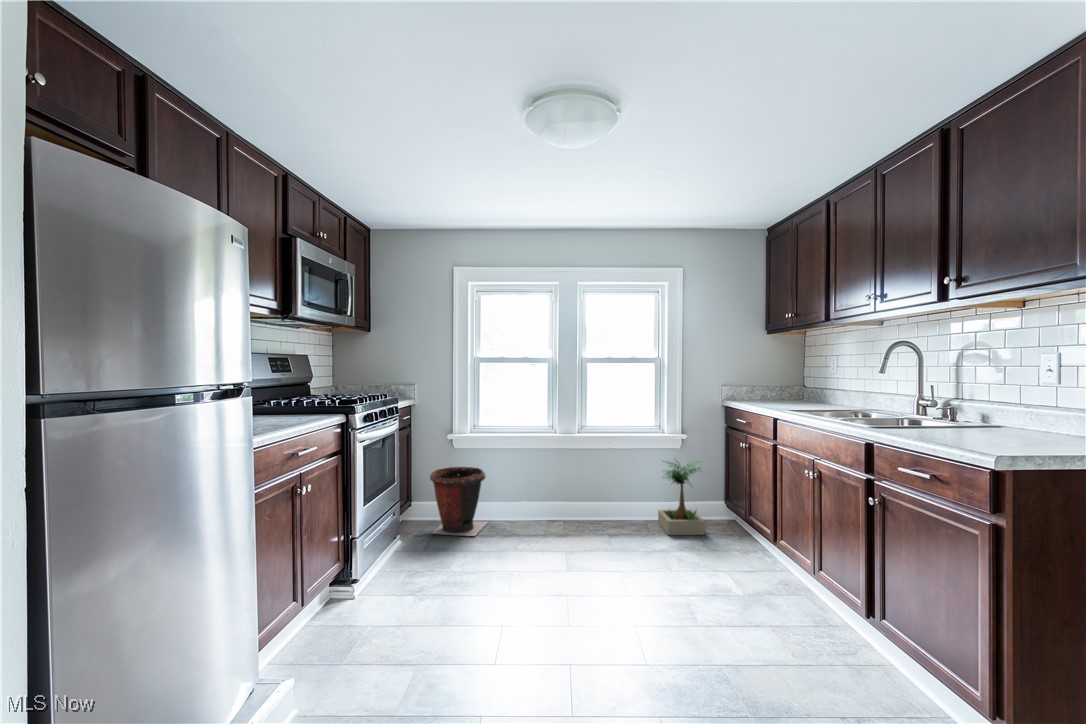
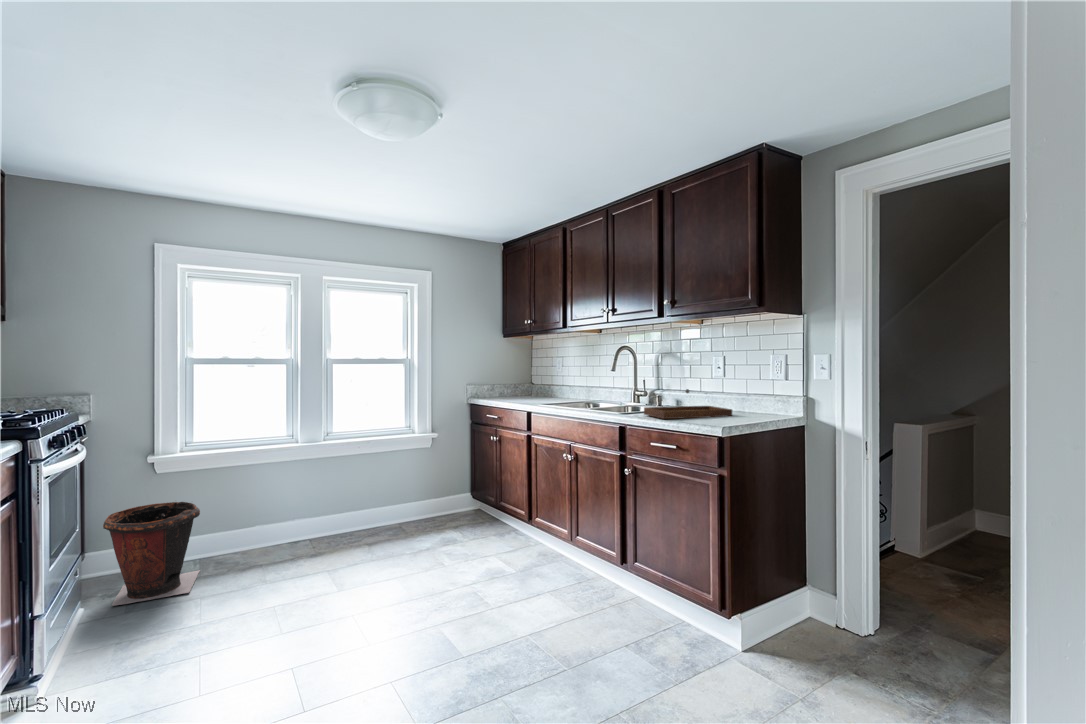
tray: none [899,399,1059,443] -> present [644,389,732,419]
potted plant: present [658,459,705,535] -> none [413,458,464,538]

